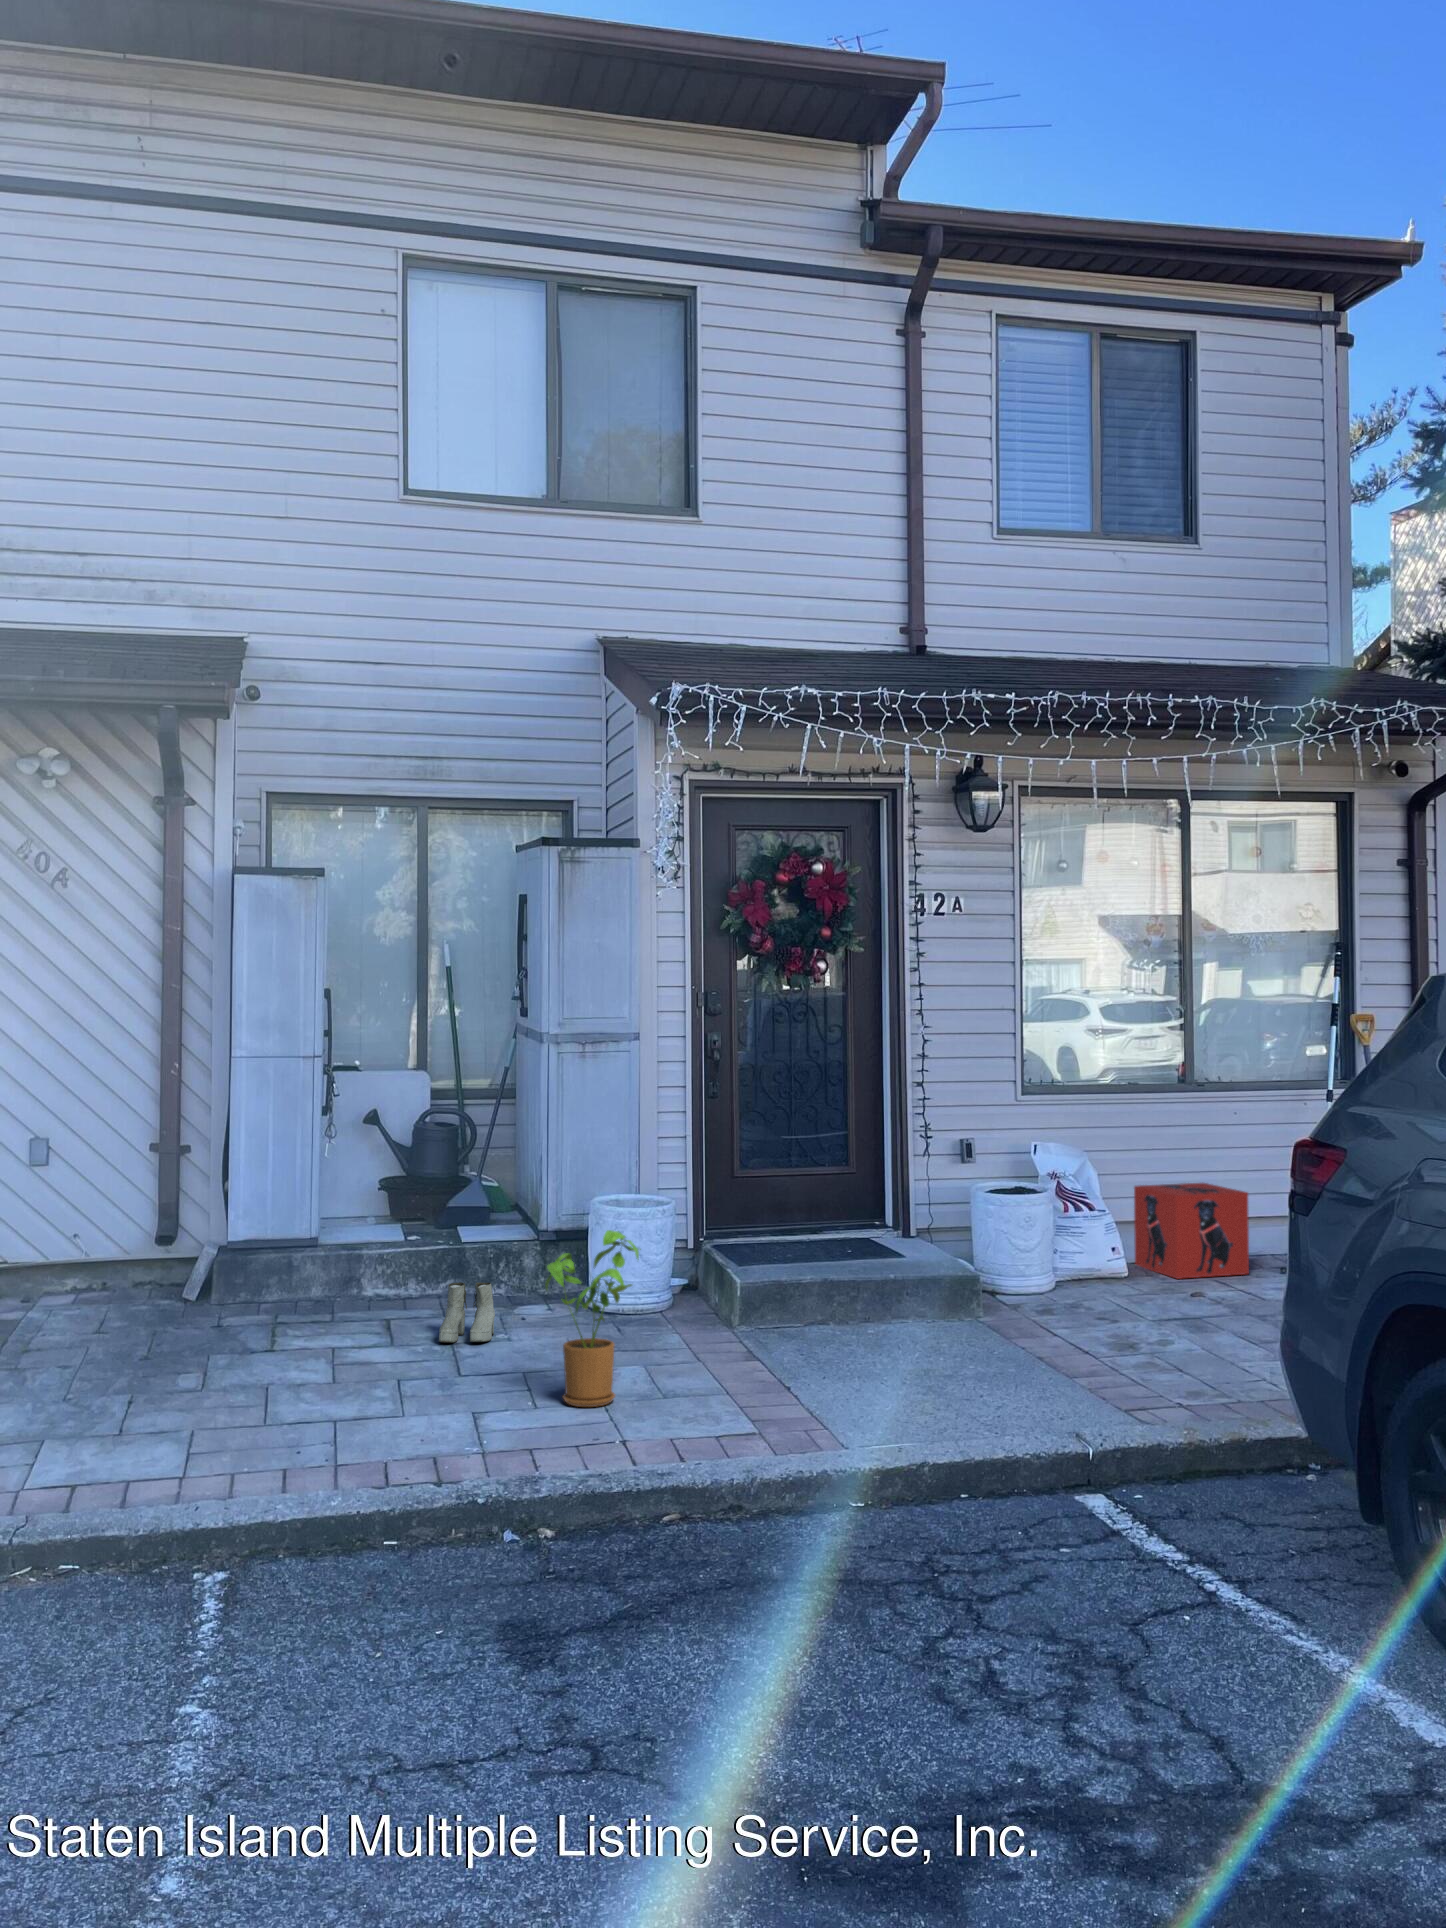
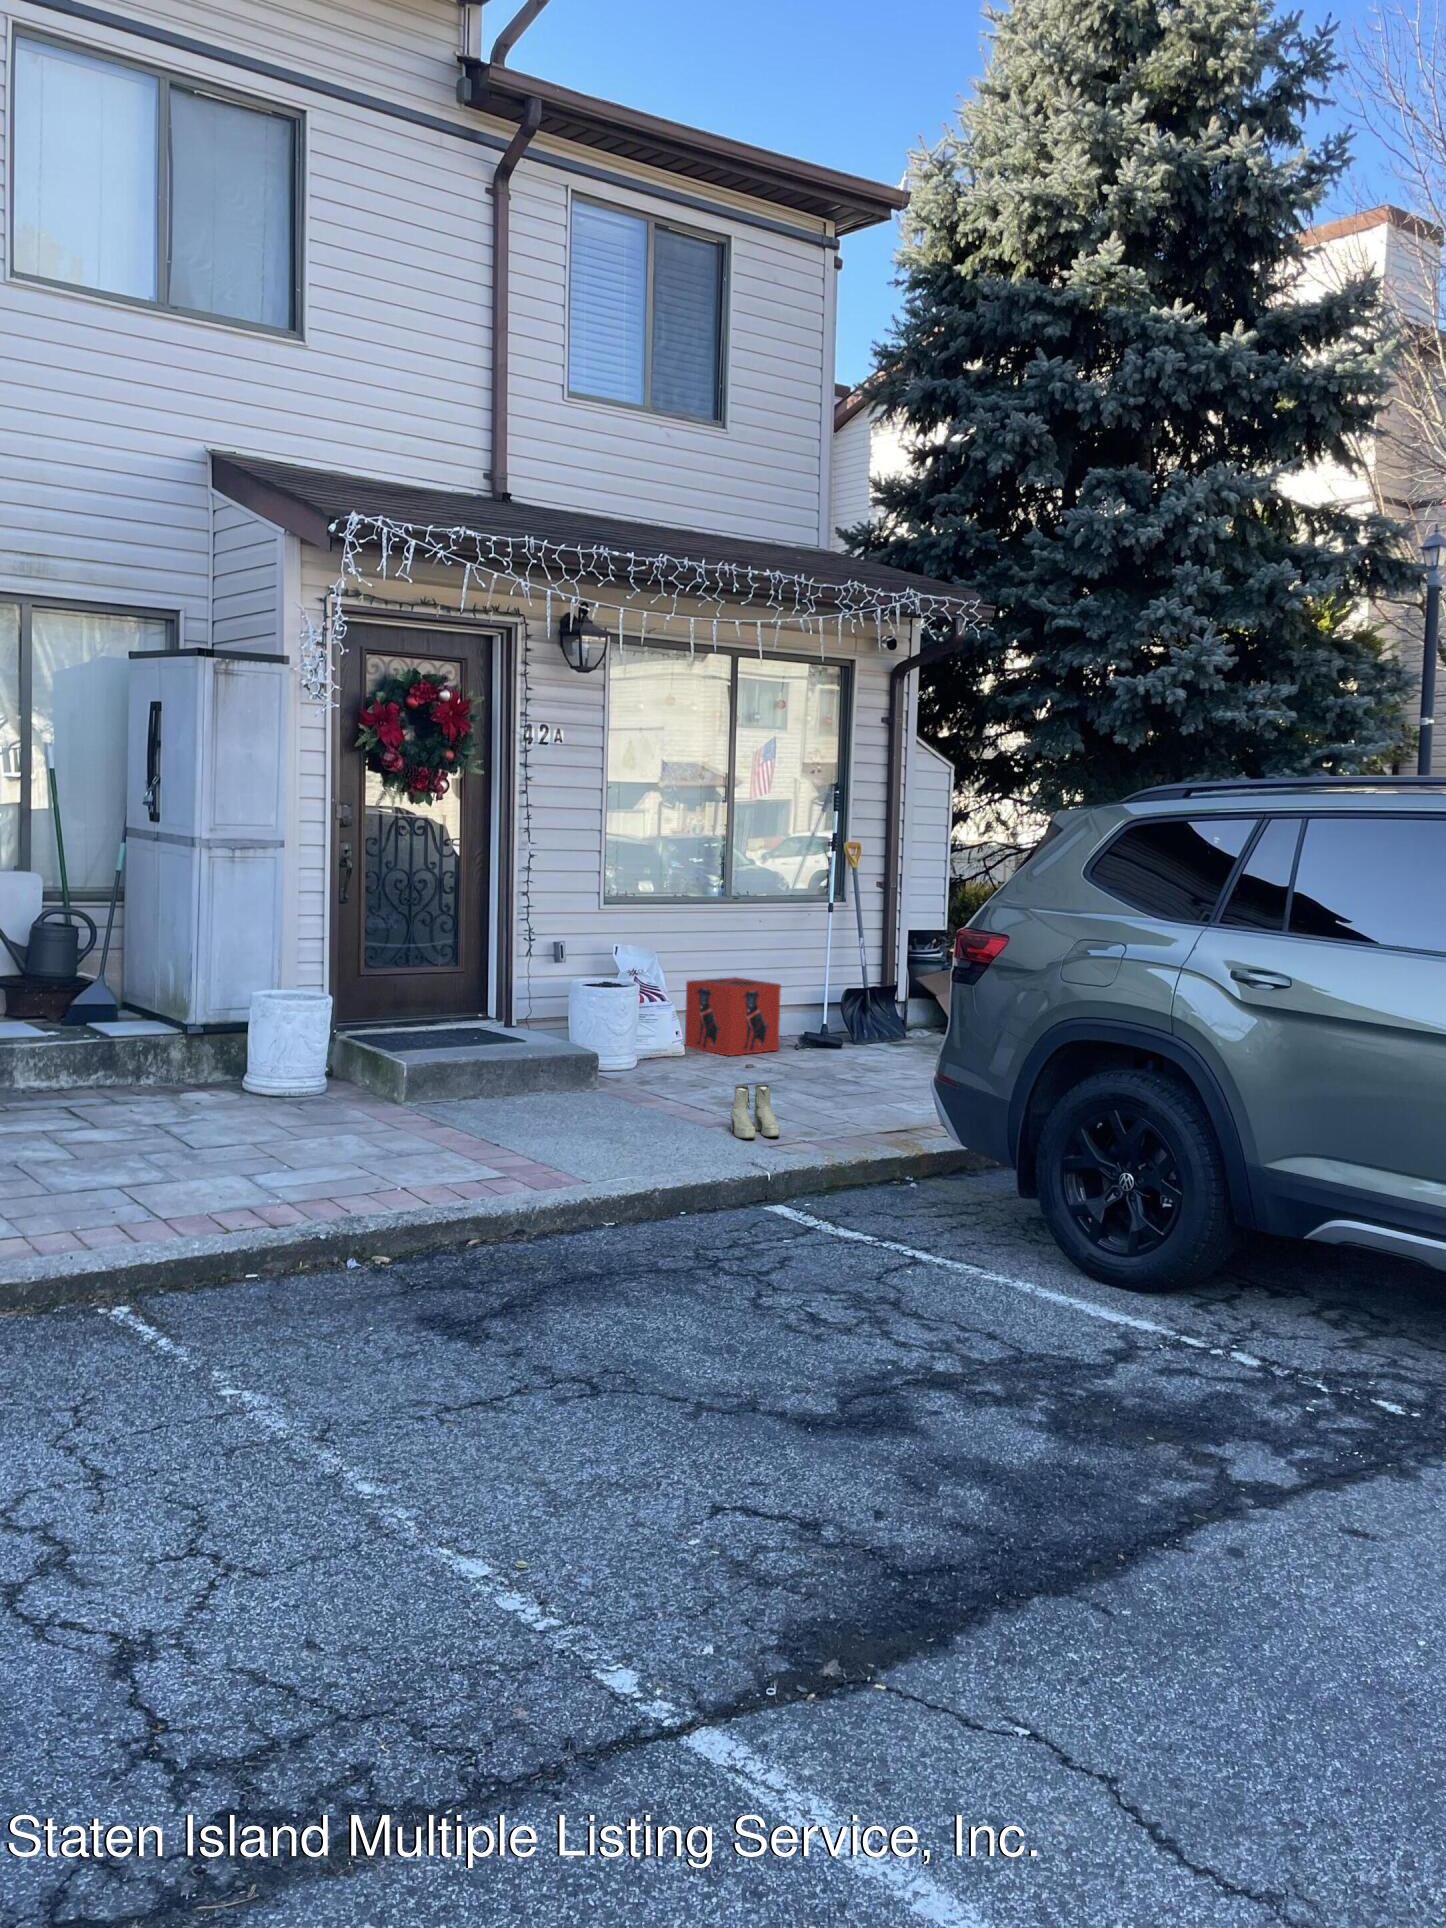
house plant: present [545,1230,641,1407] -> none [309,1023,402,1183]
boots: present [439,1282,495,1343] -> present [730,1085,779,1139]

